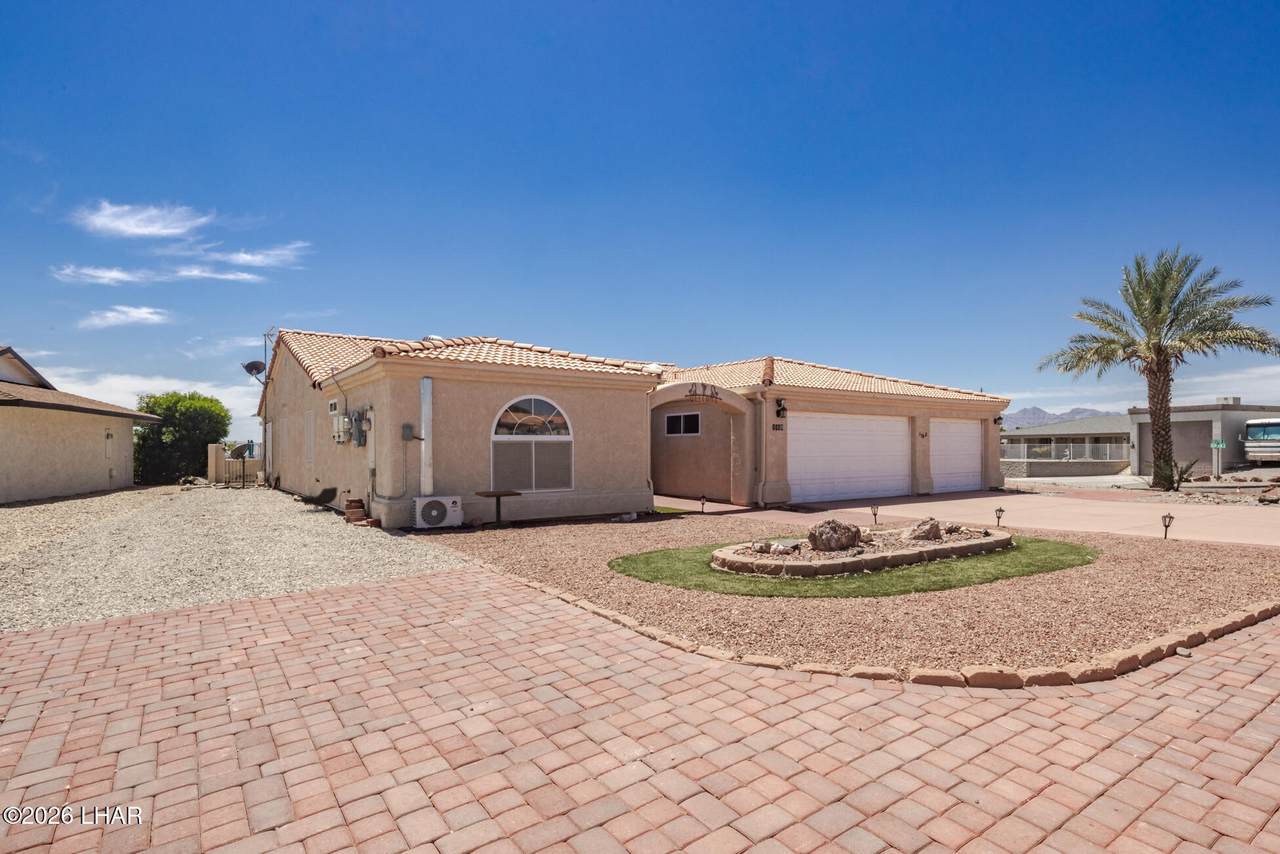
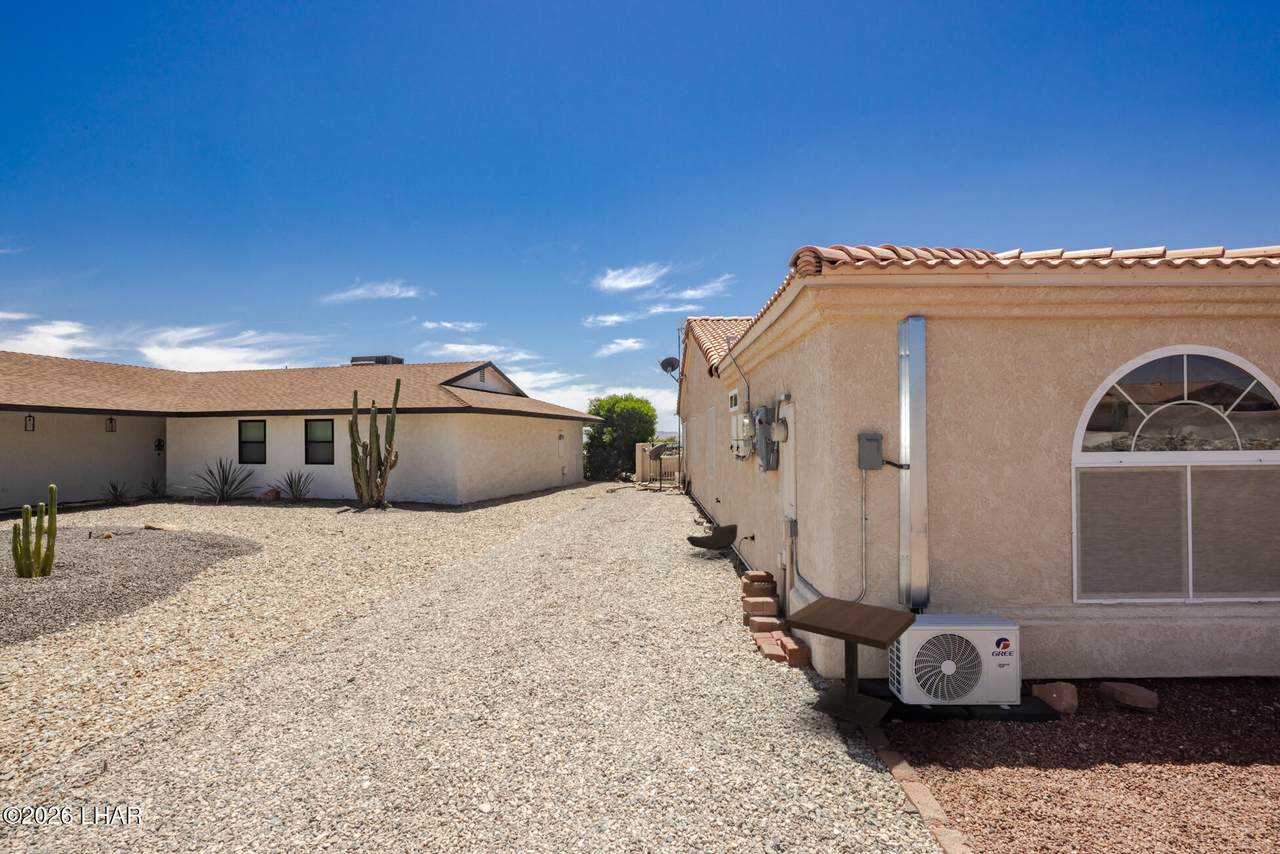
side table: present [475,490,522,528] -> present [784,596,916,729]

